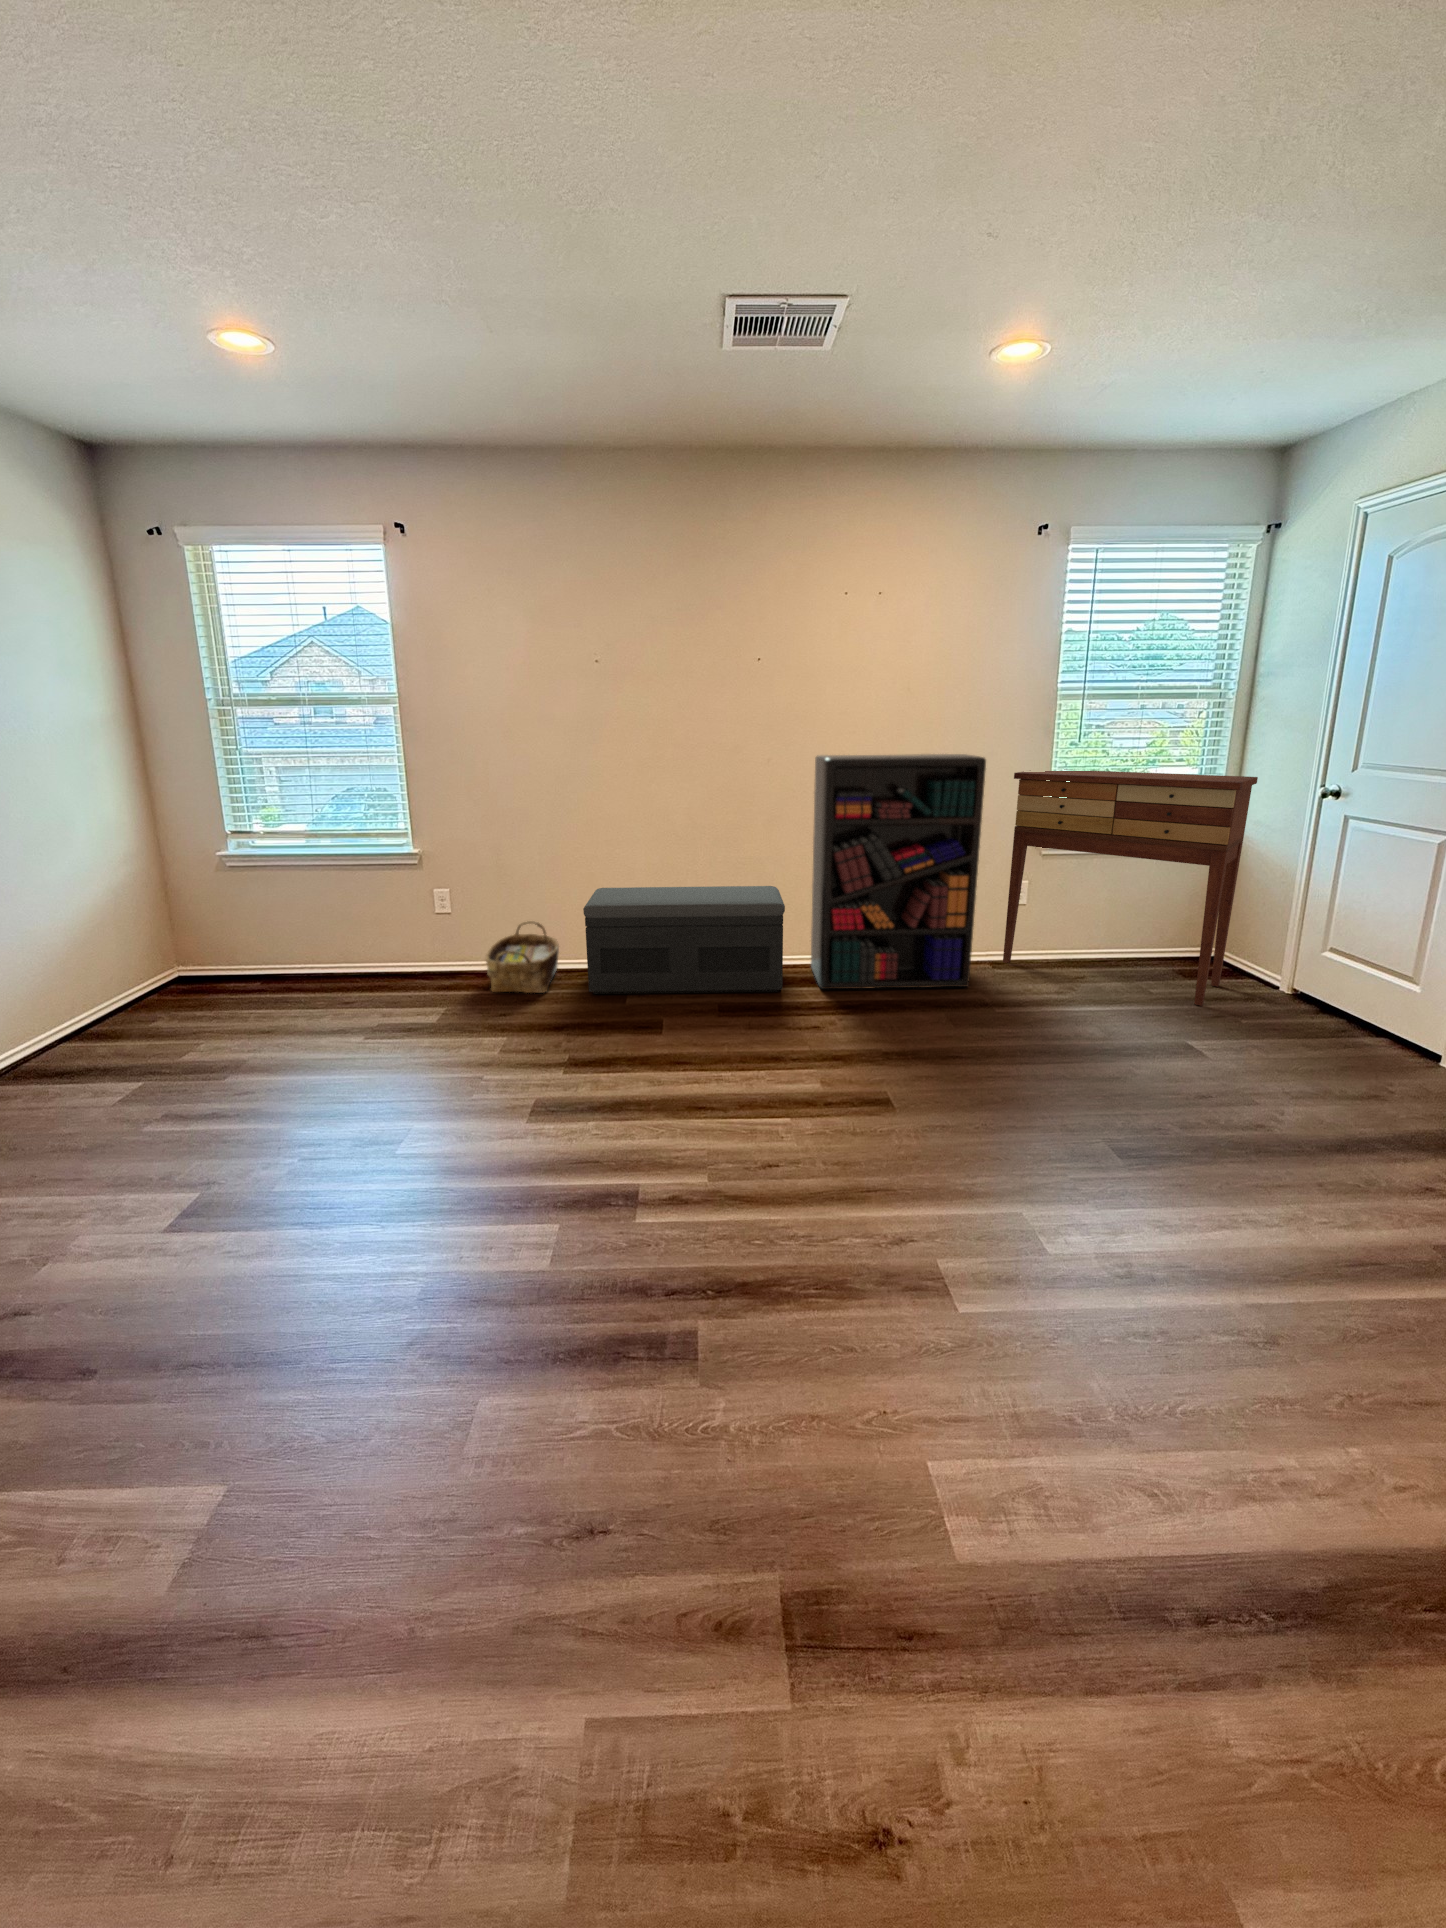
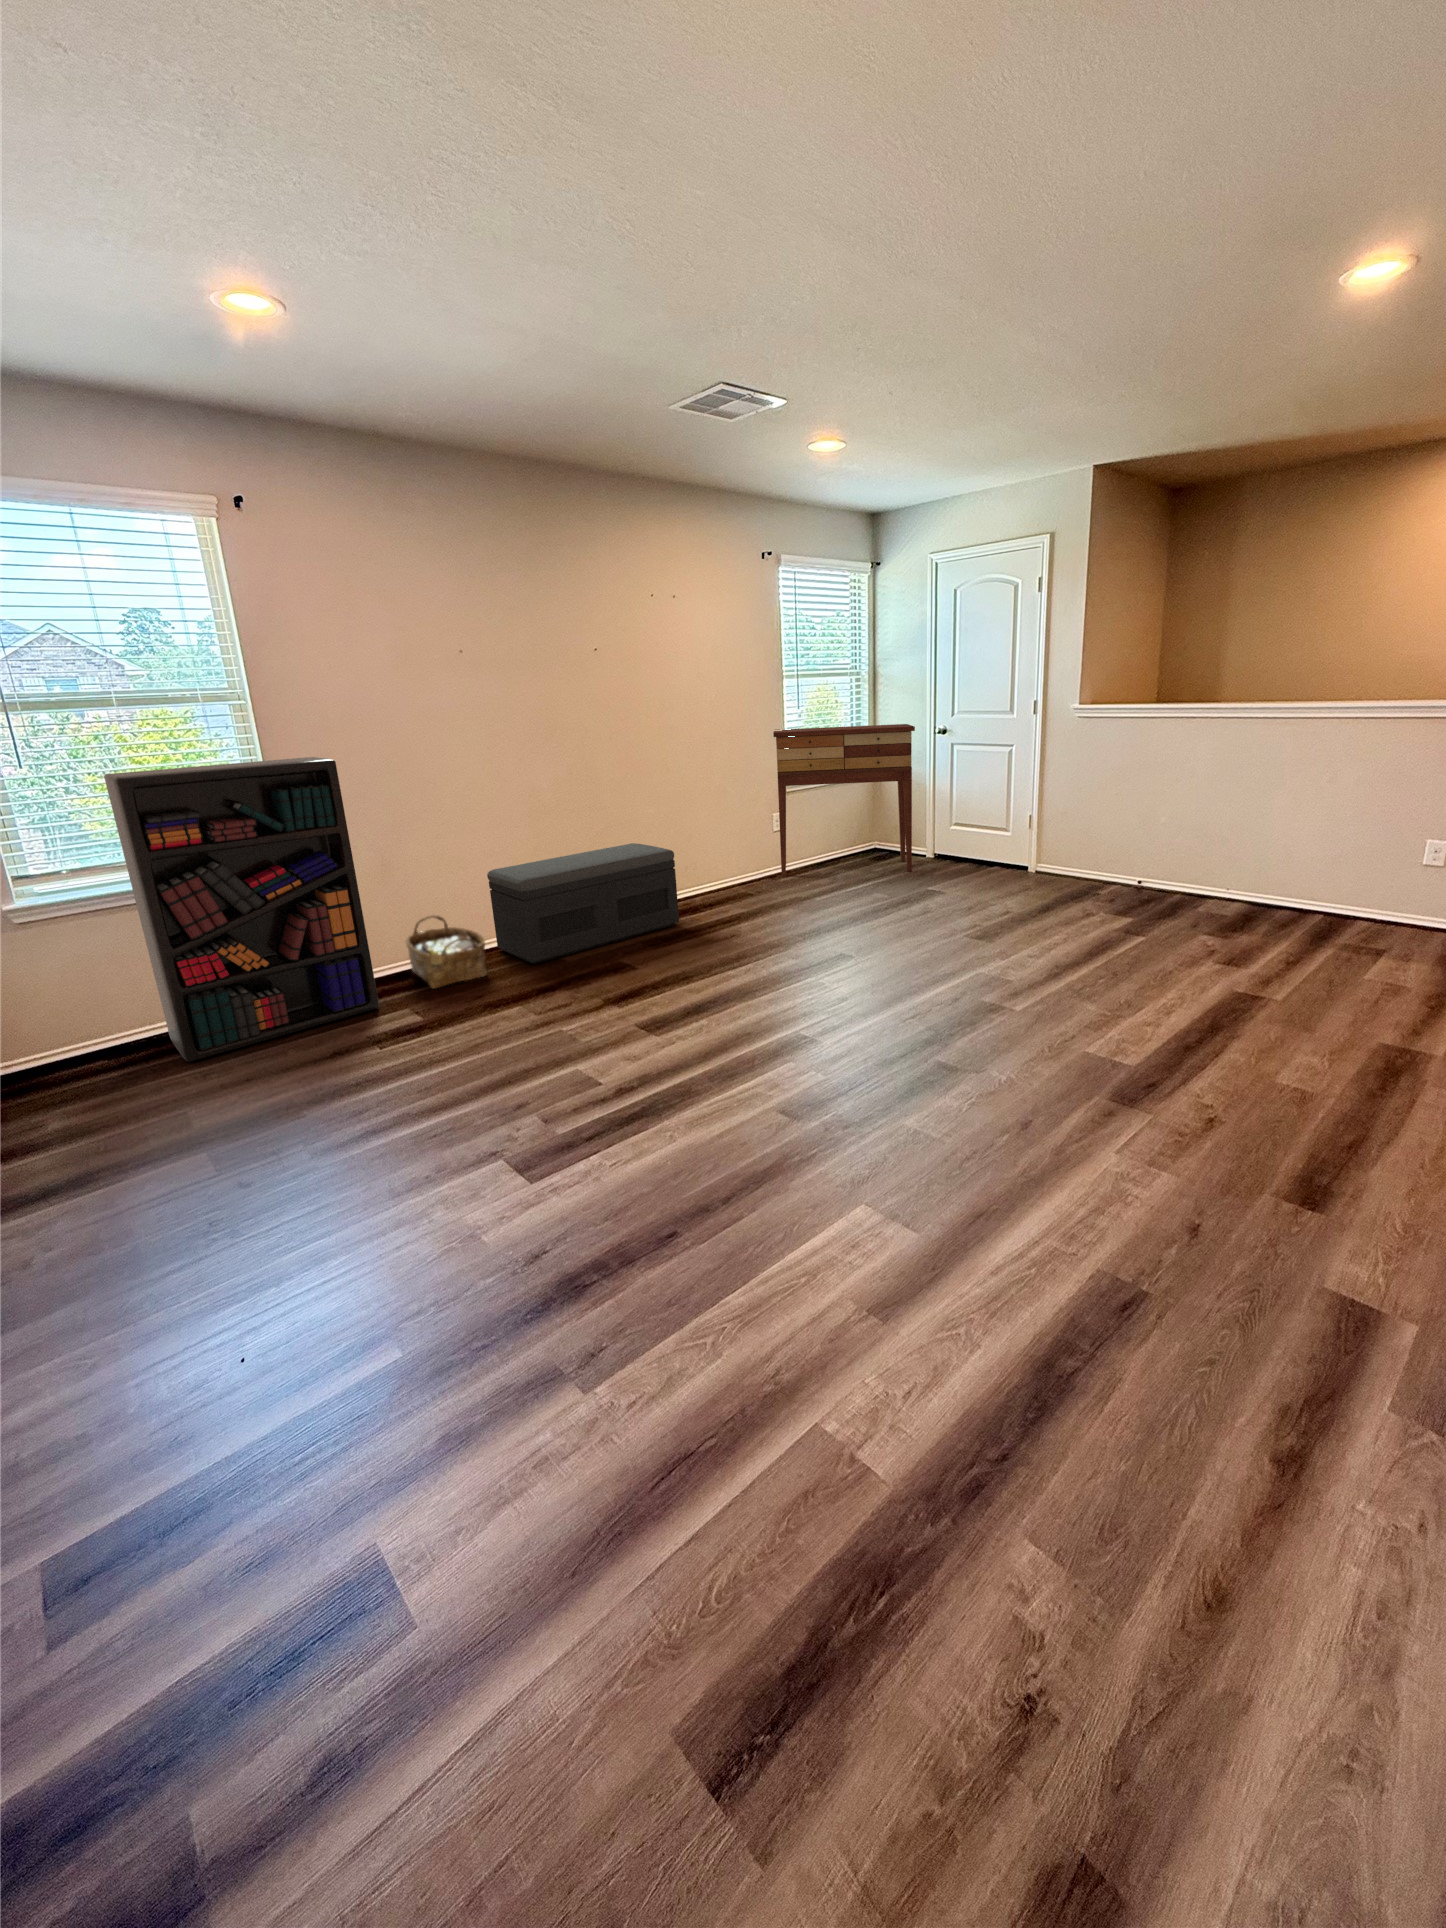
bookshelf: present [811,754,986,989] -> present [104,757,379,1062]

